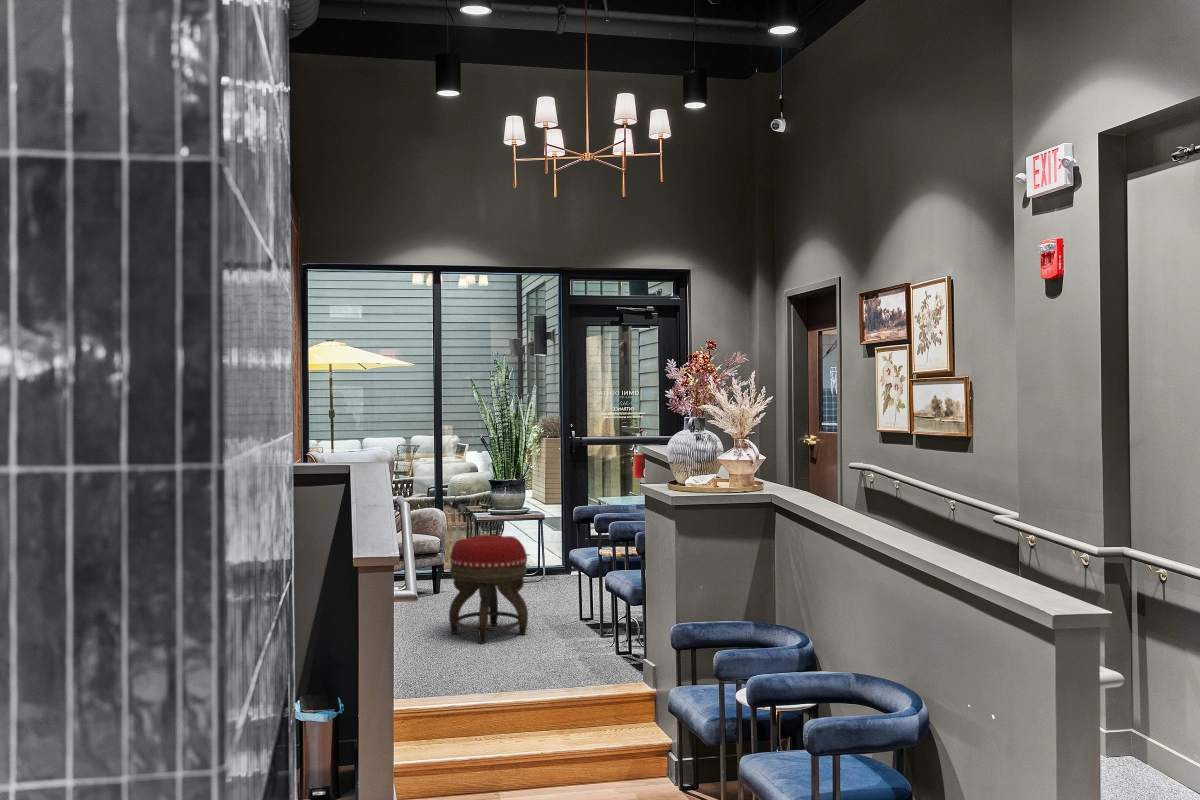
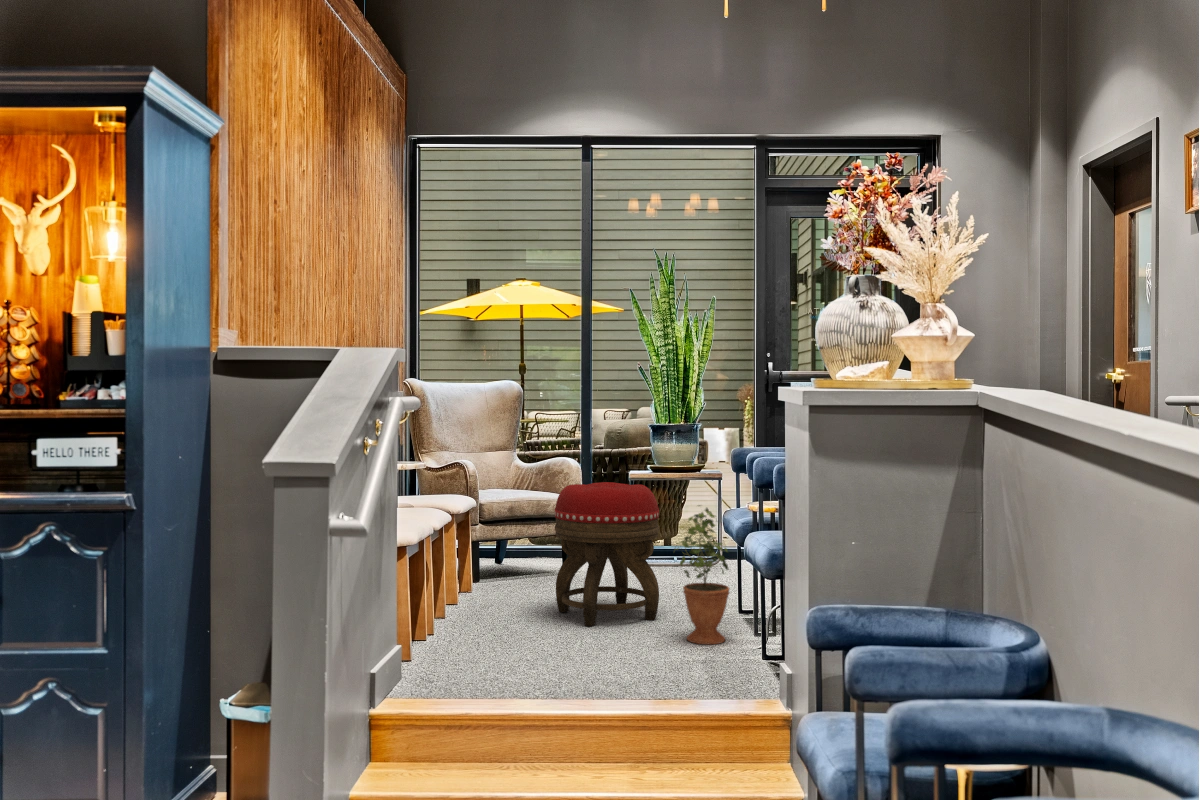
potted plant: none [549,553,587,650] -> present [675,508,730,644]

